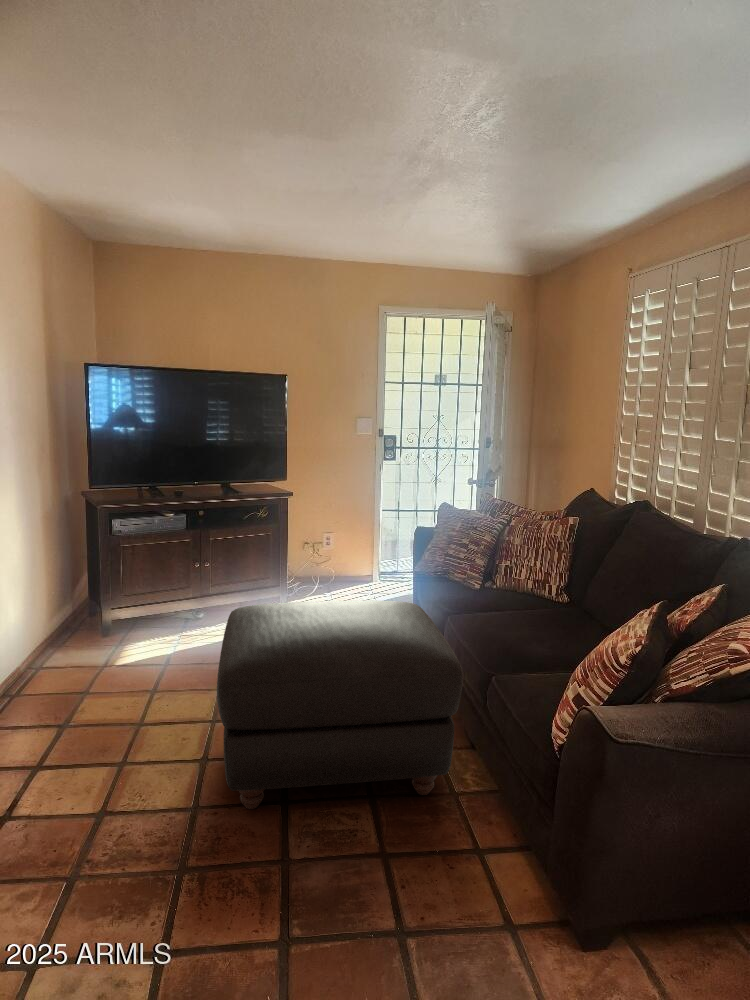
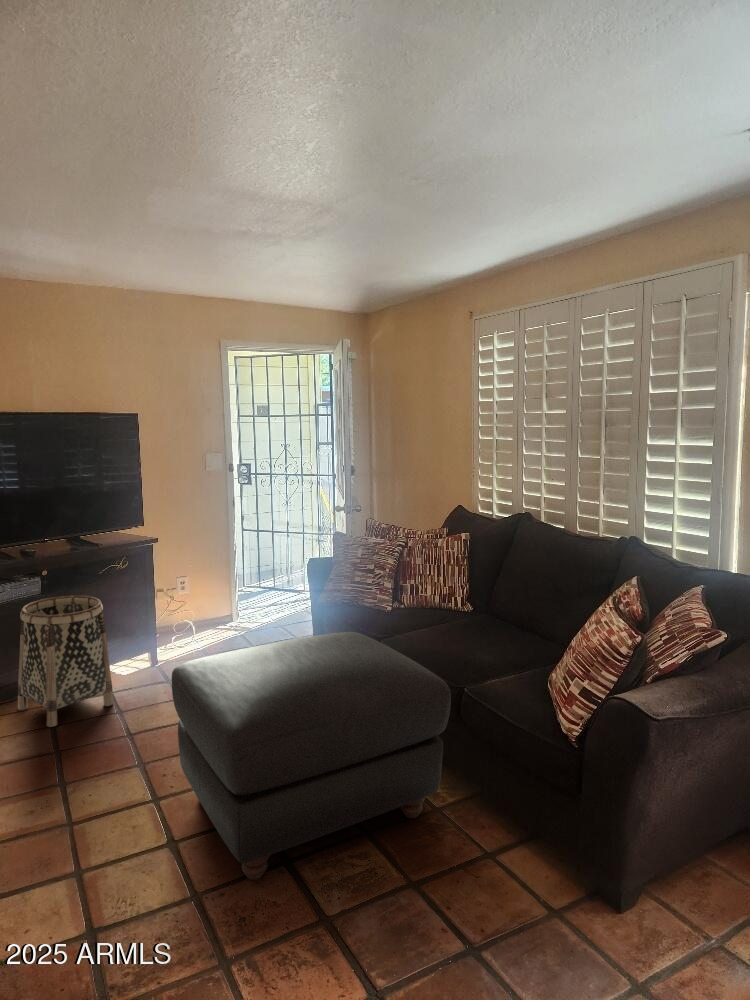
basket: none [163,541,232,648] -> present [18,596,114,727]

